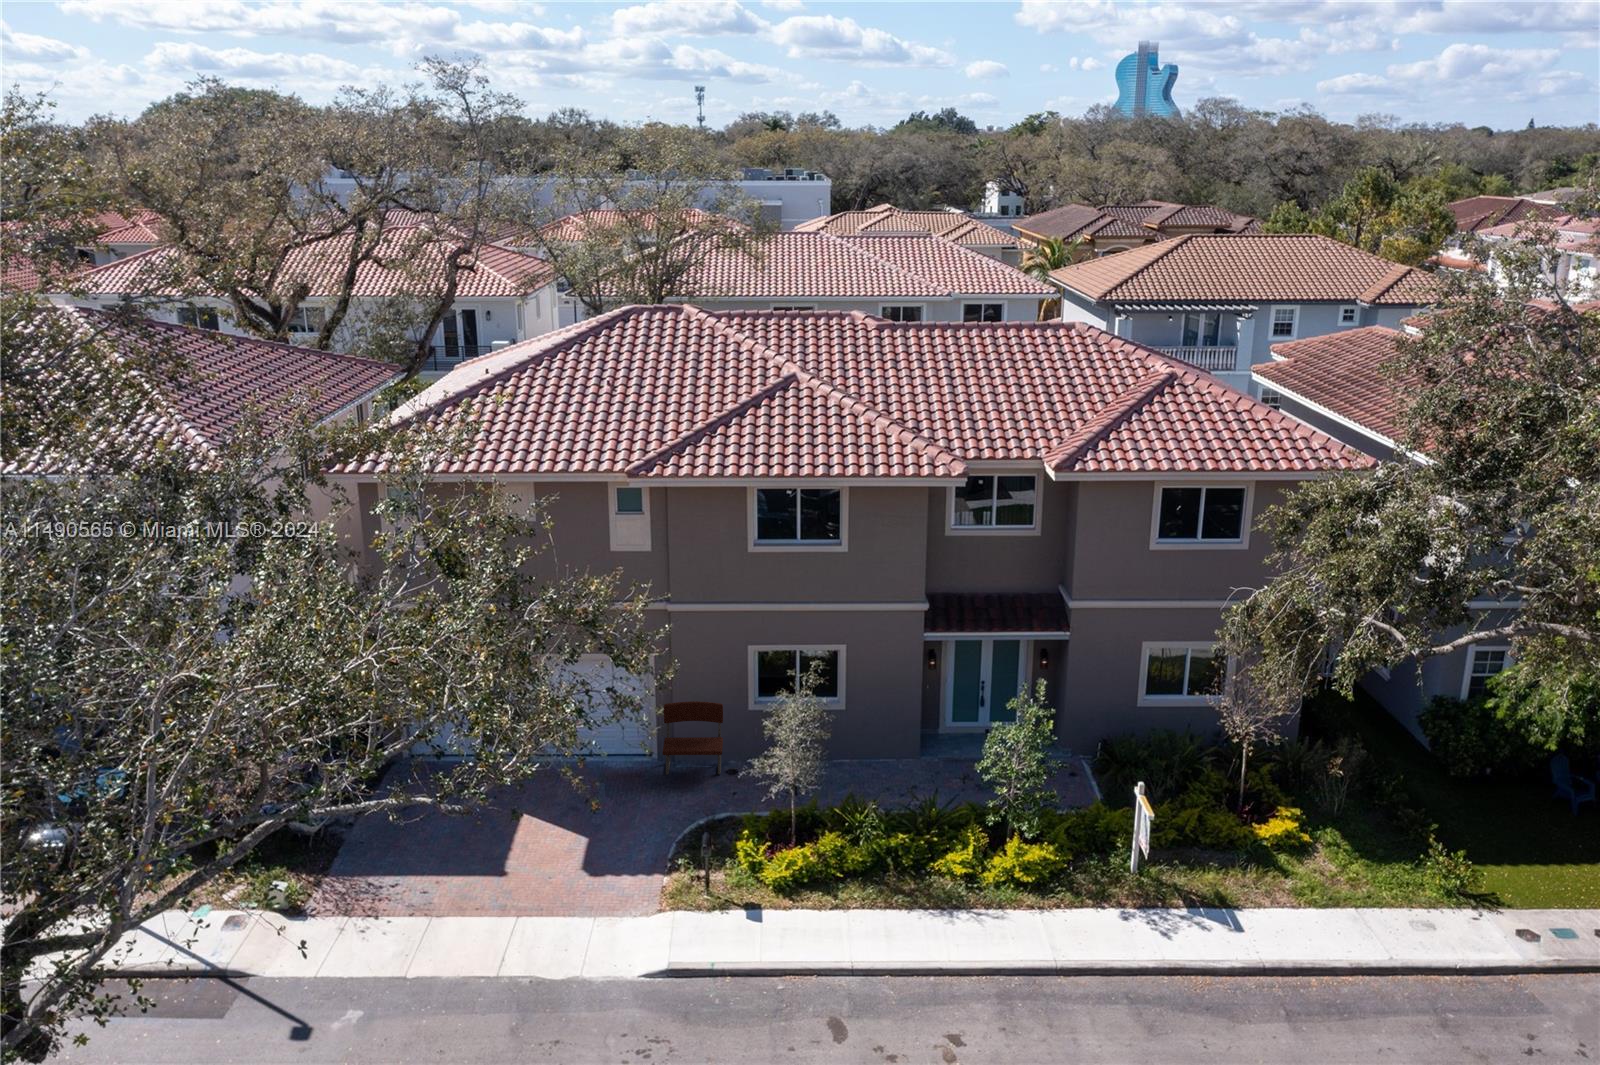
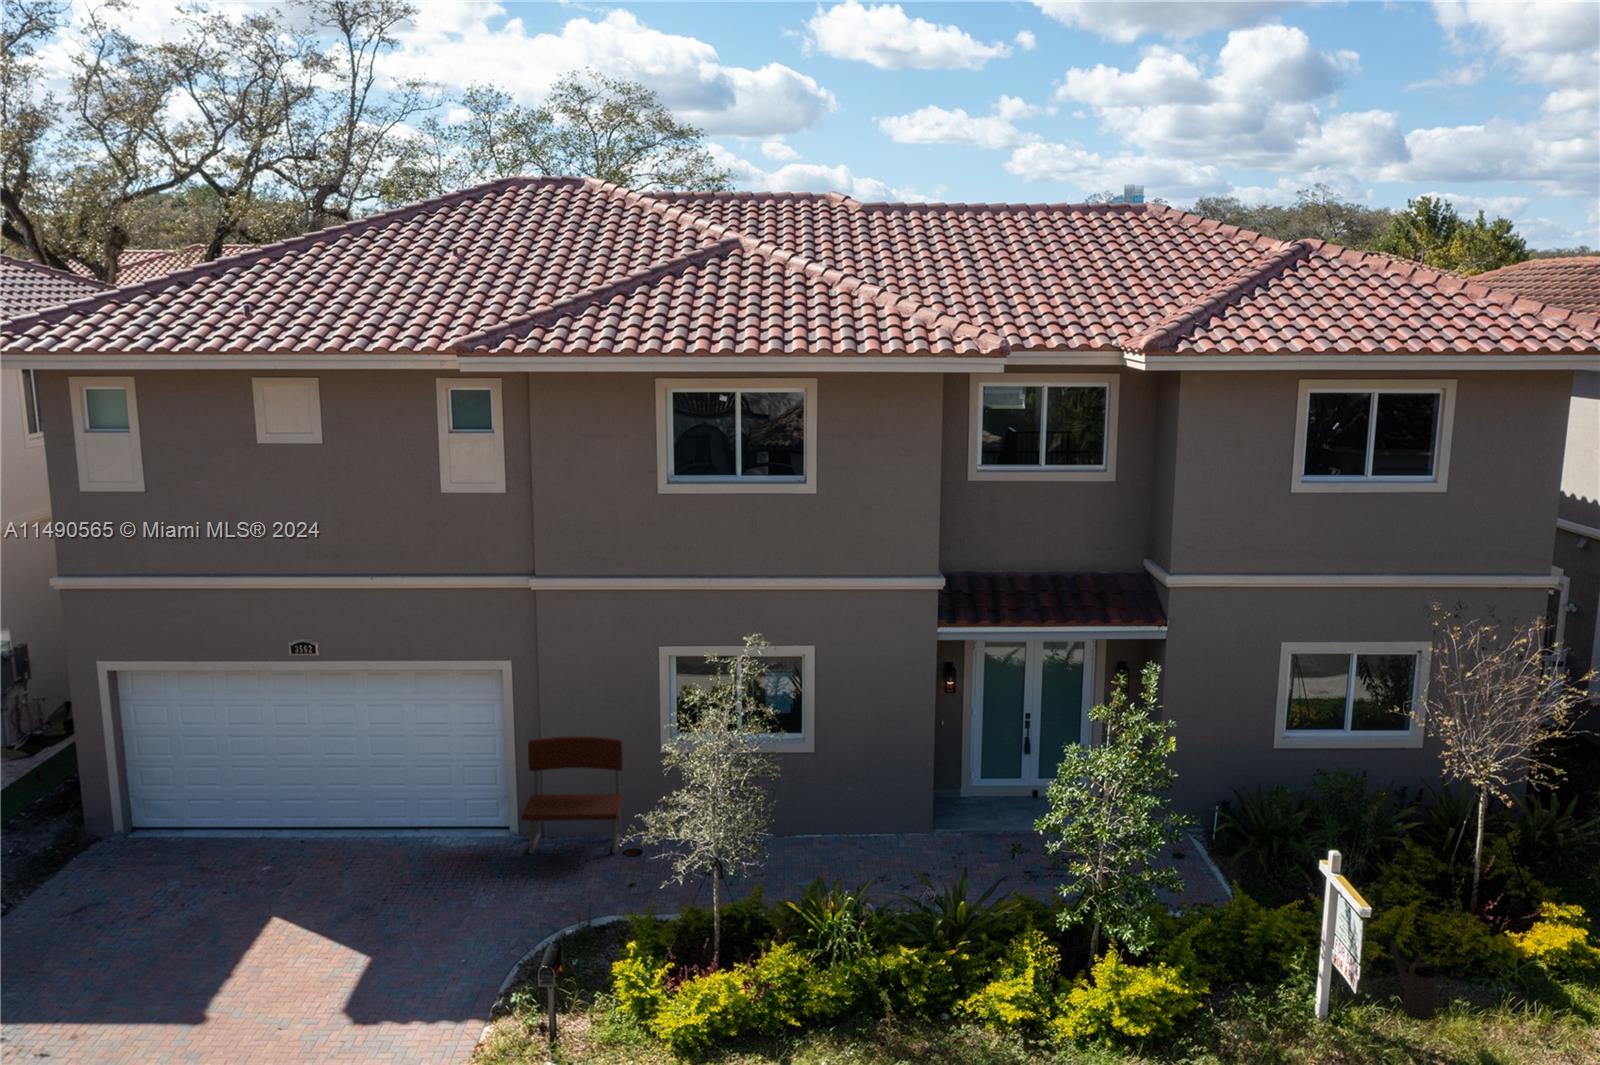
watering can: none [1179,830,1200,873] -> present [1390,940,1439,1019]

